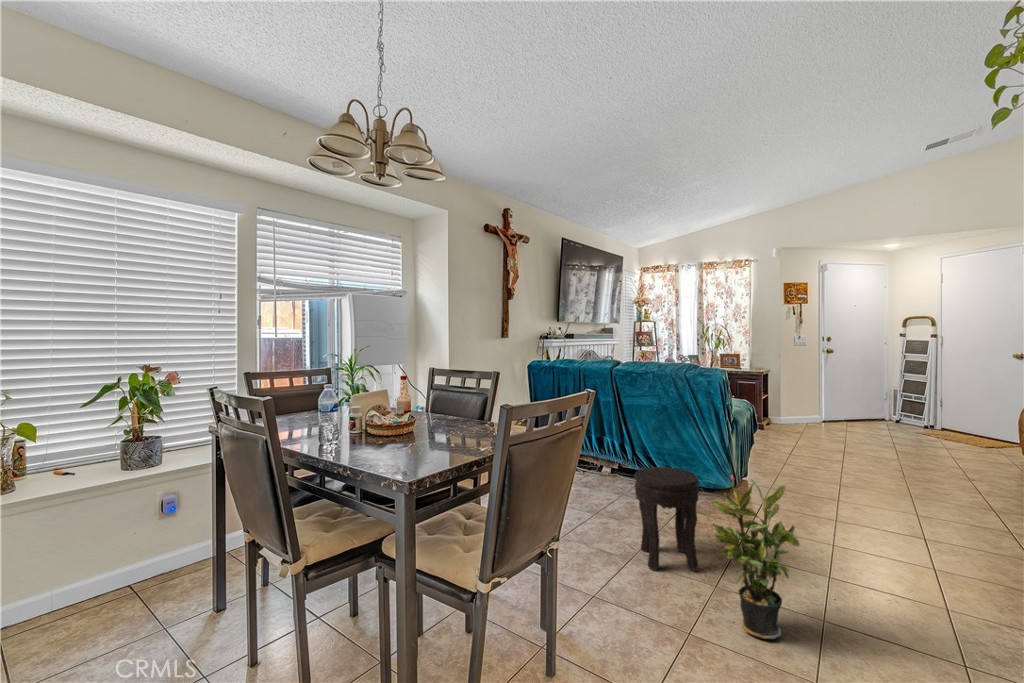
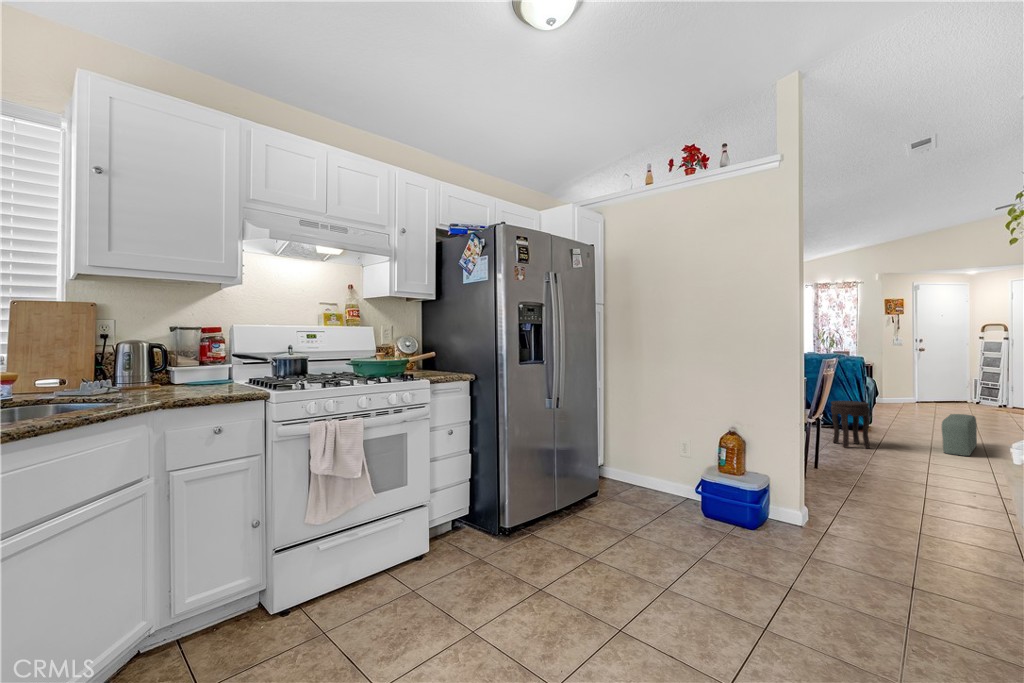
potted plant: present [713,480,800,640] -> none [887,395,933,463]
pouf: none [827,487,891,595] -> present [942,414,977,456]

